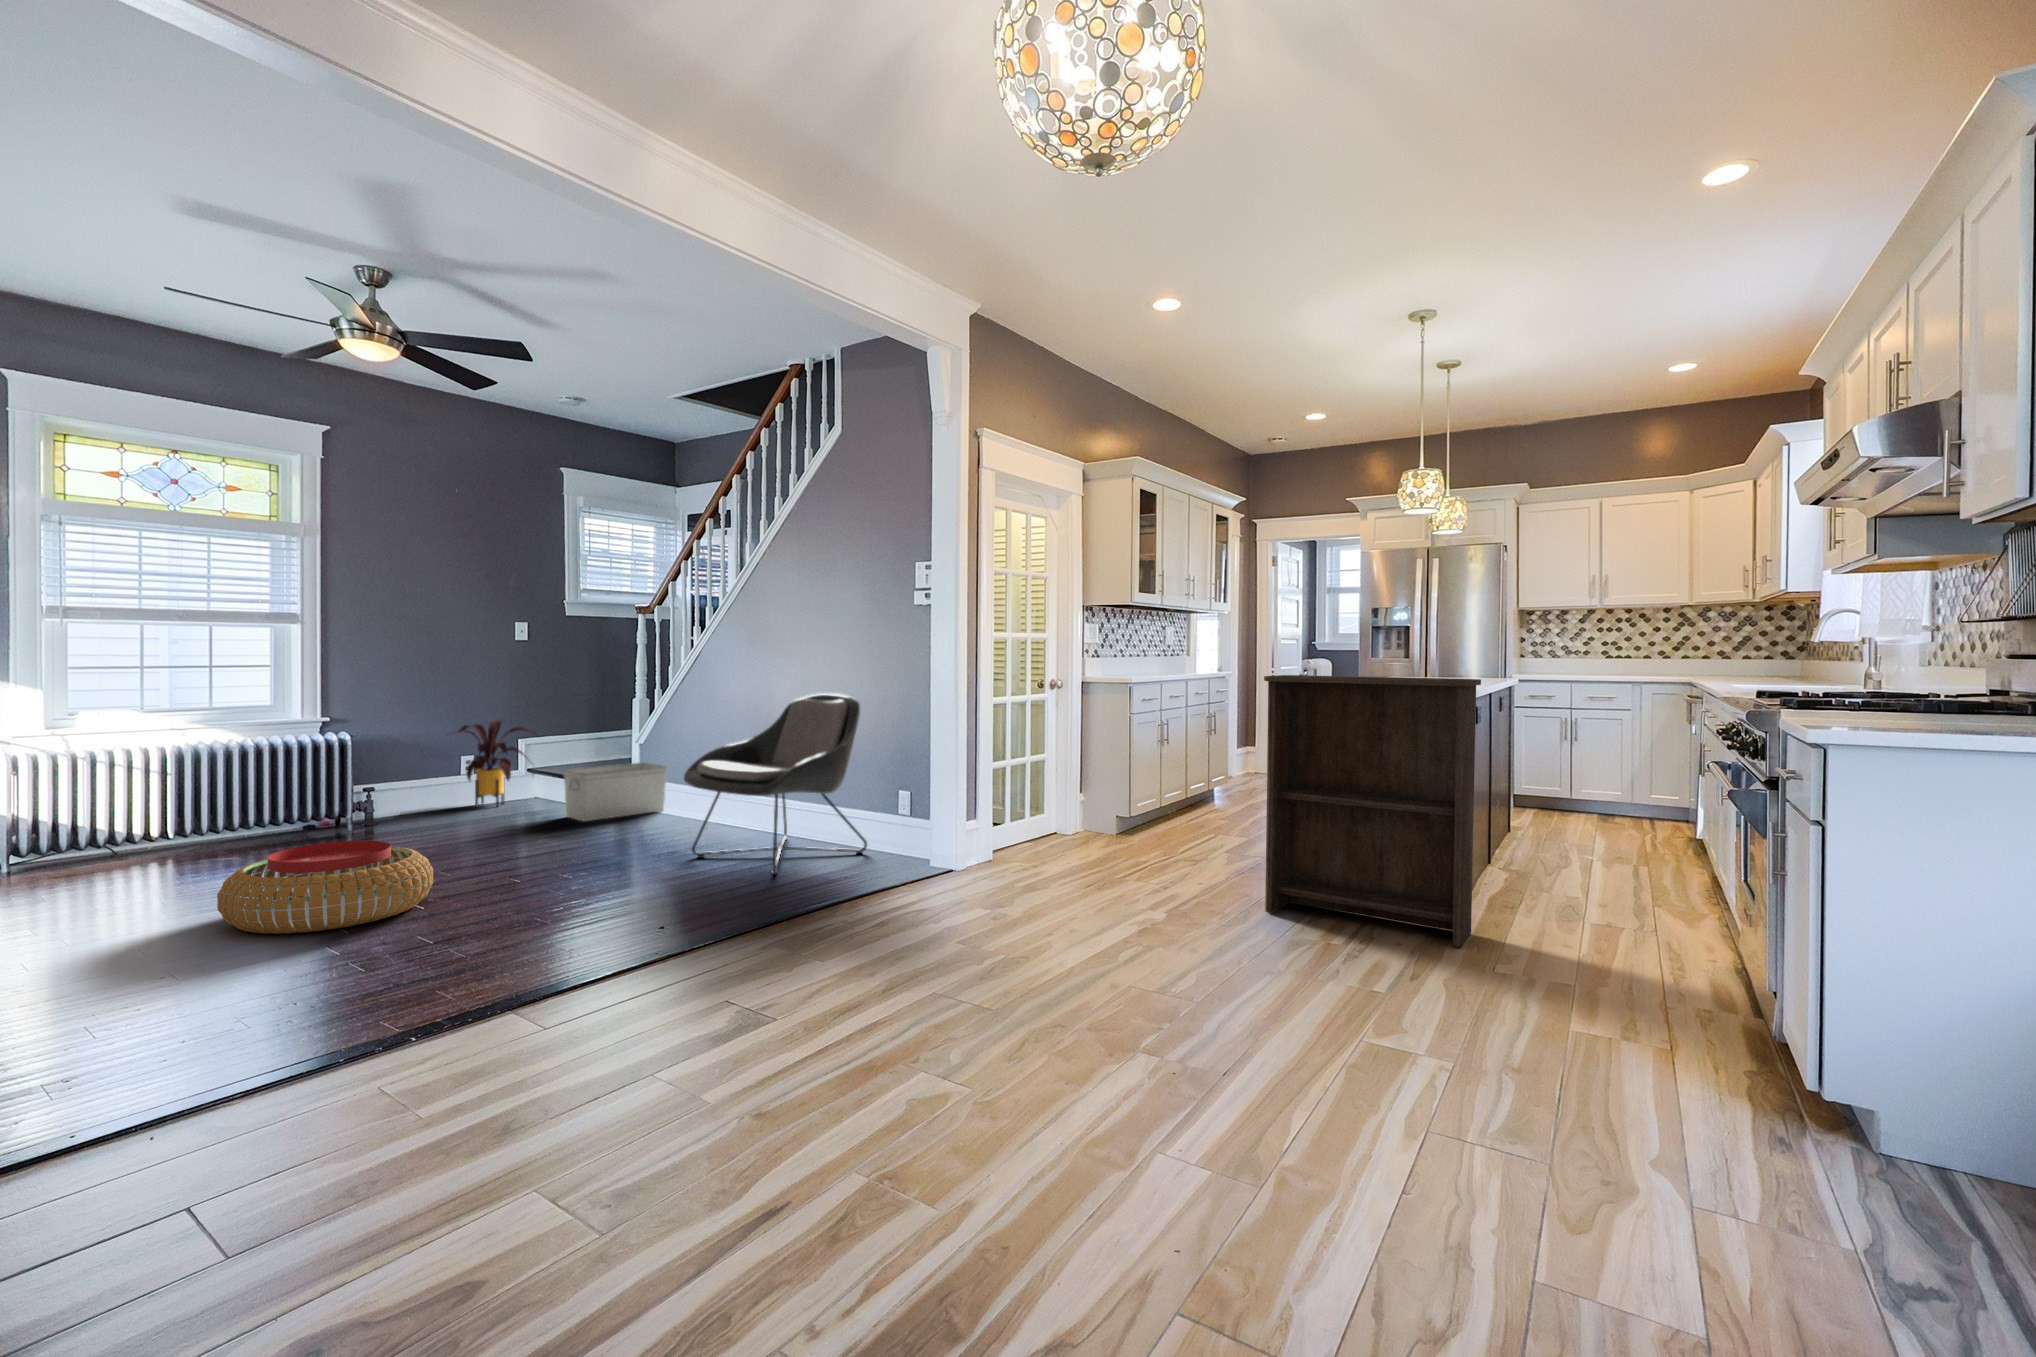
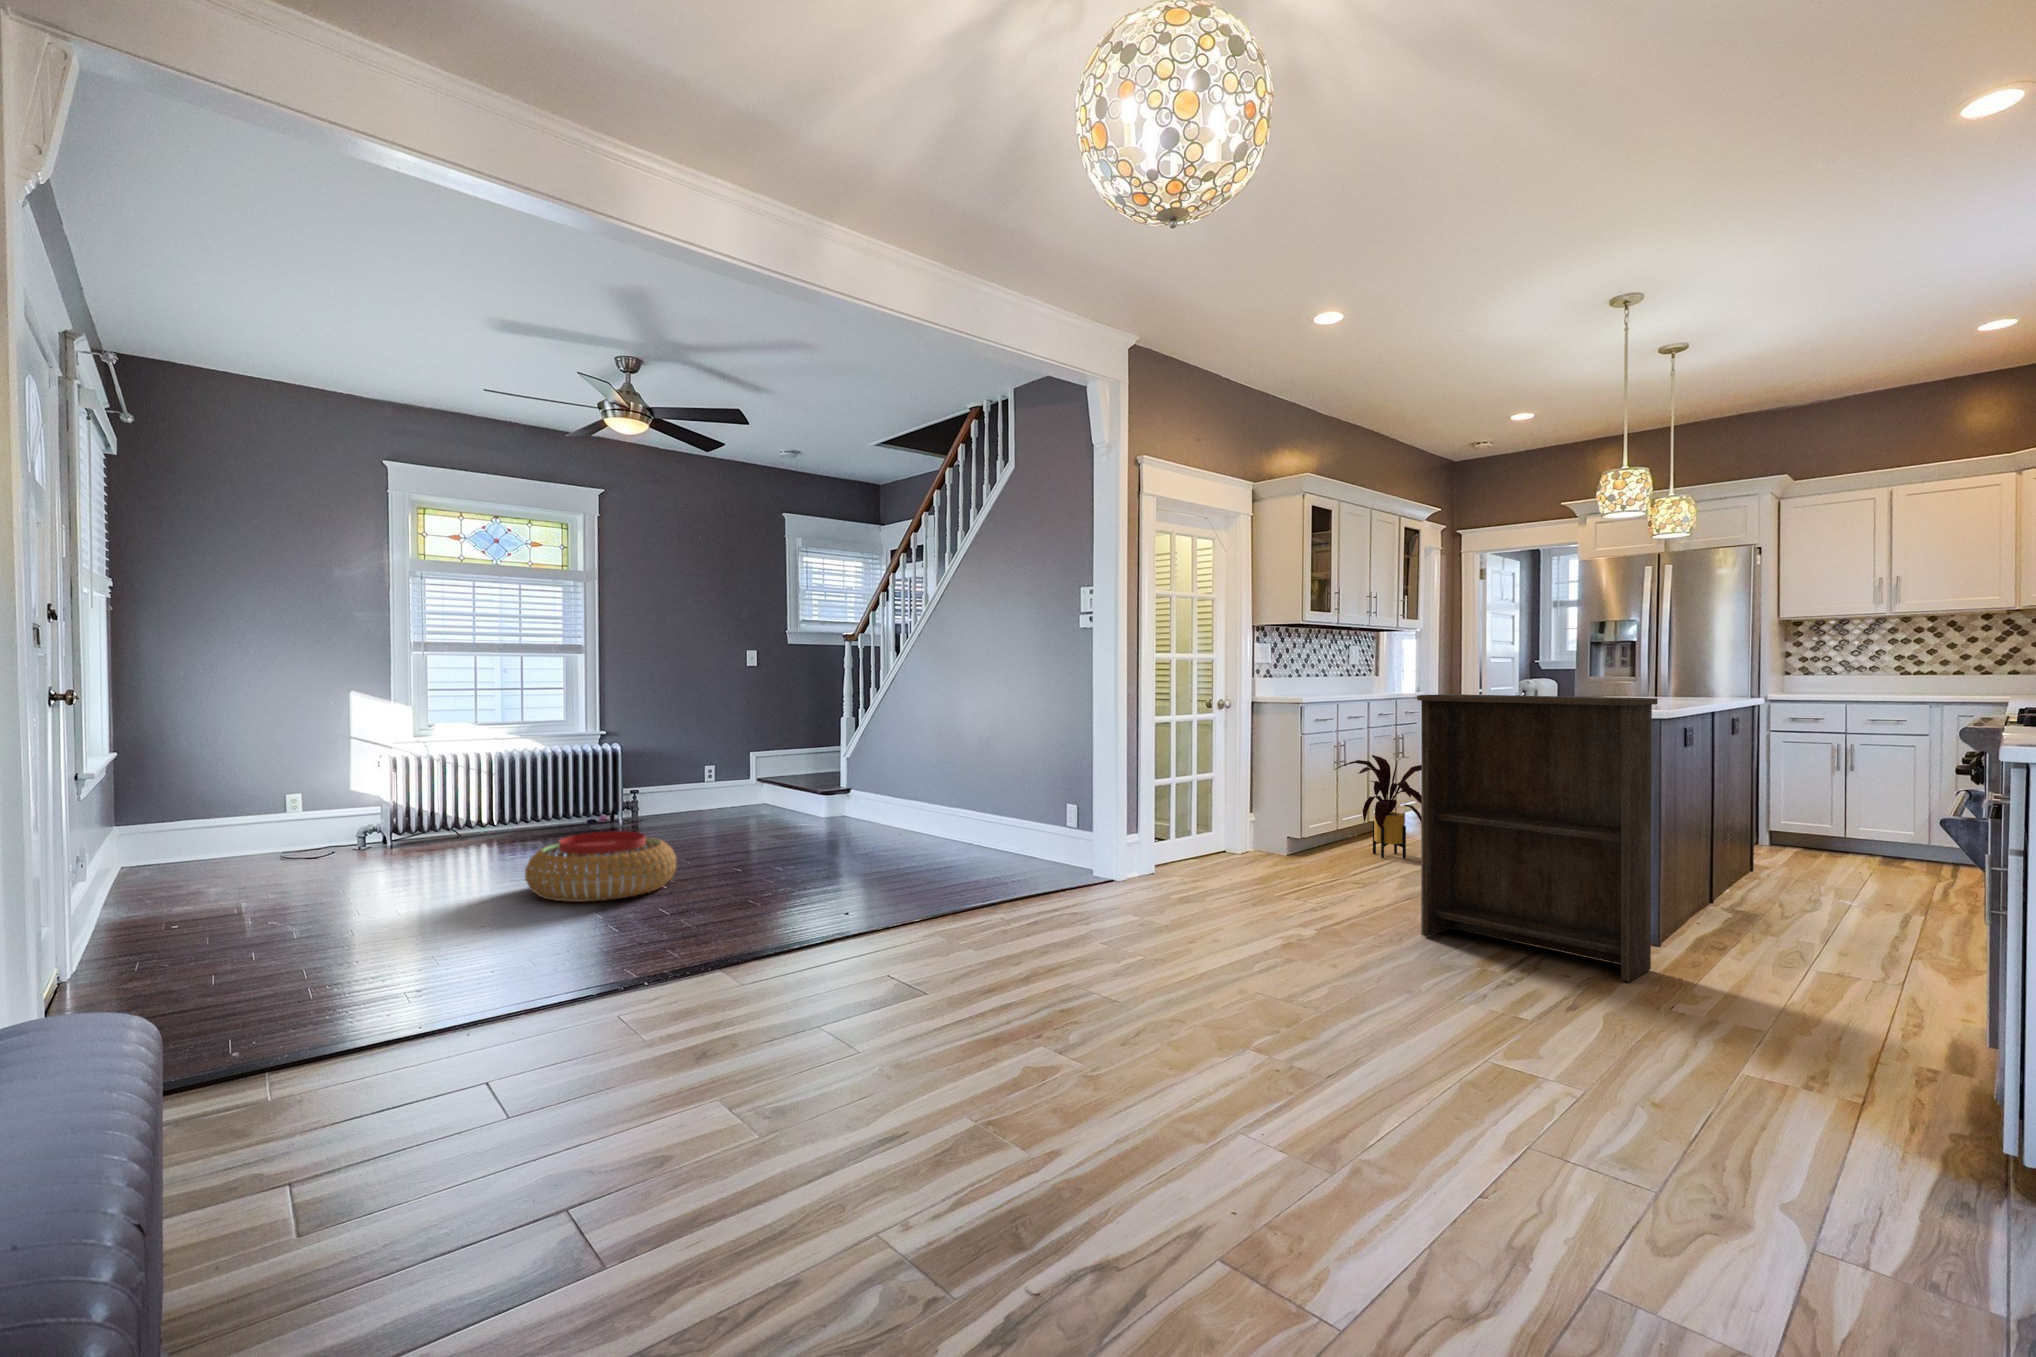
lounge chair: present [684,693,867,875] -> none [876,711,1038,877]
house plant: present [449,720,535,807] -> present [1335,755,1421,858]
storage bin: present [564,762,667,821] -> none [782,774,868,825]

